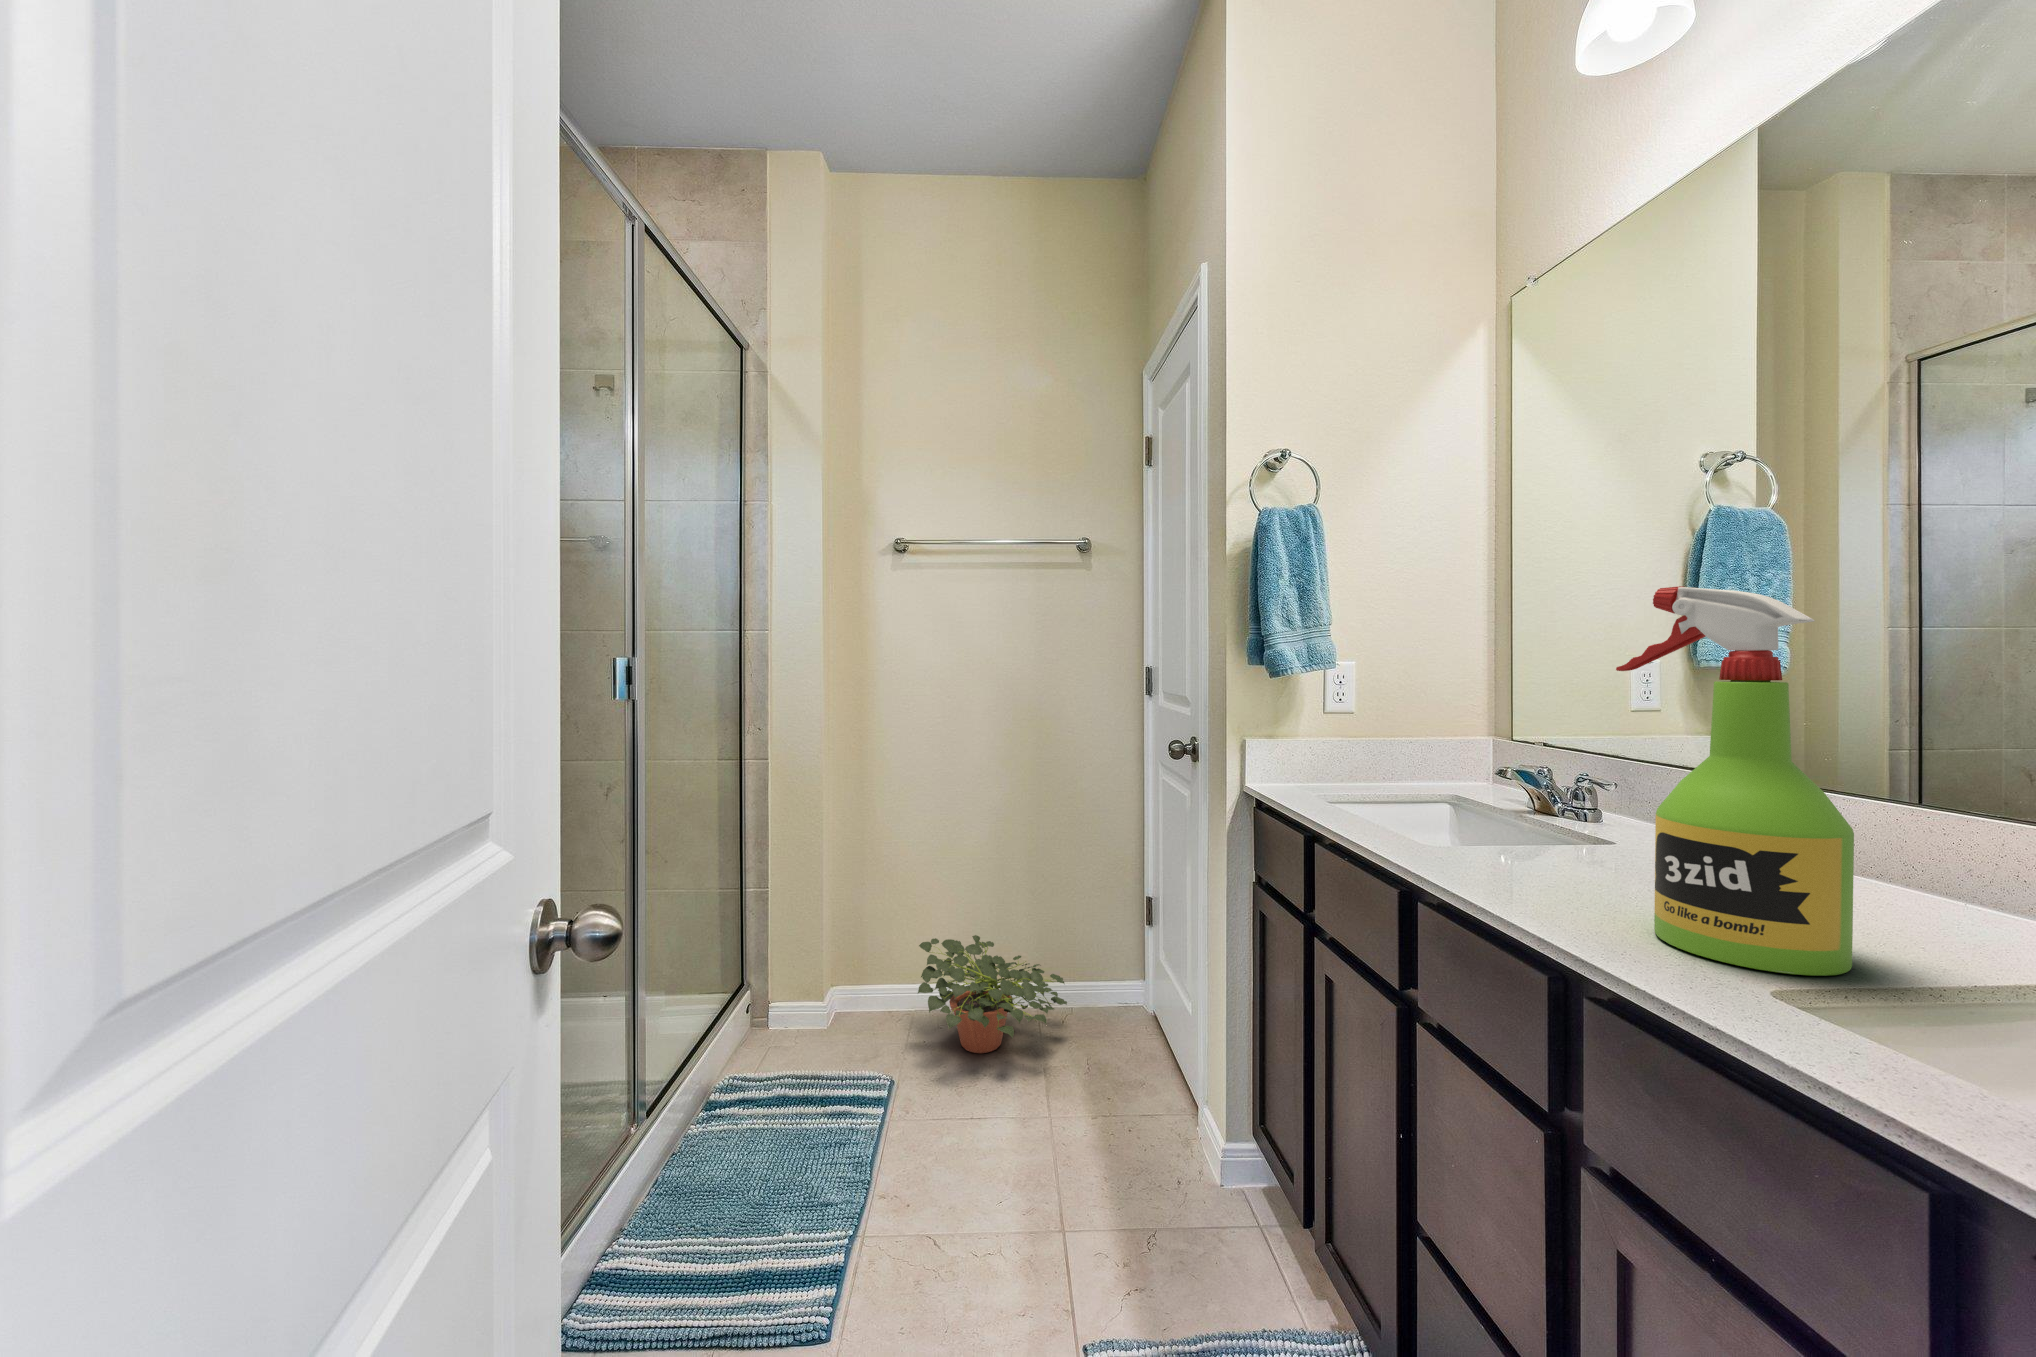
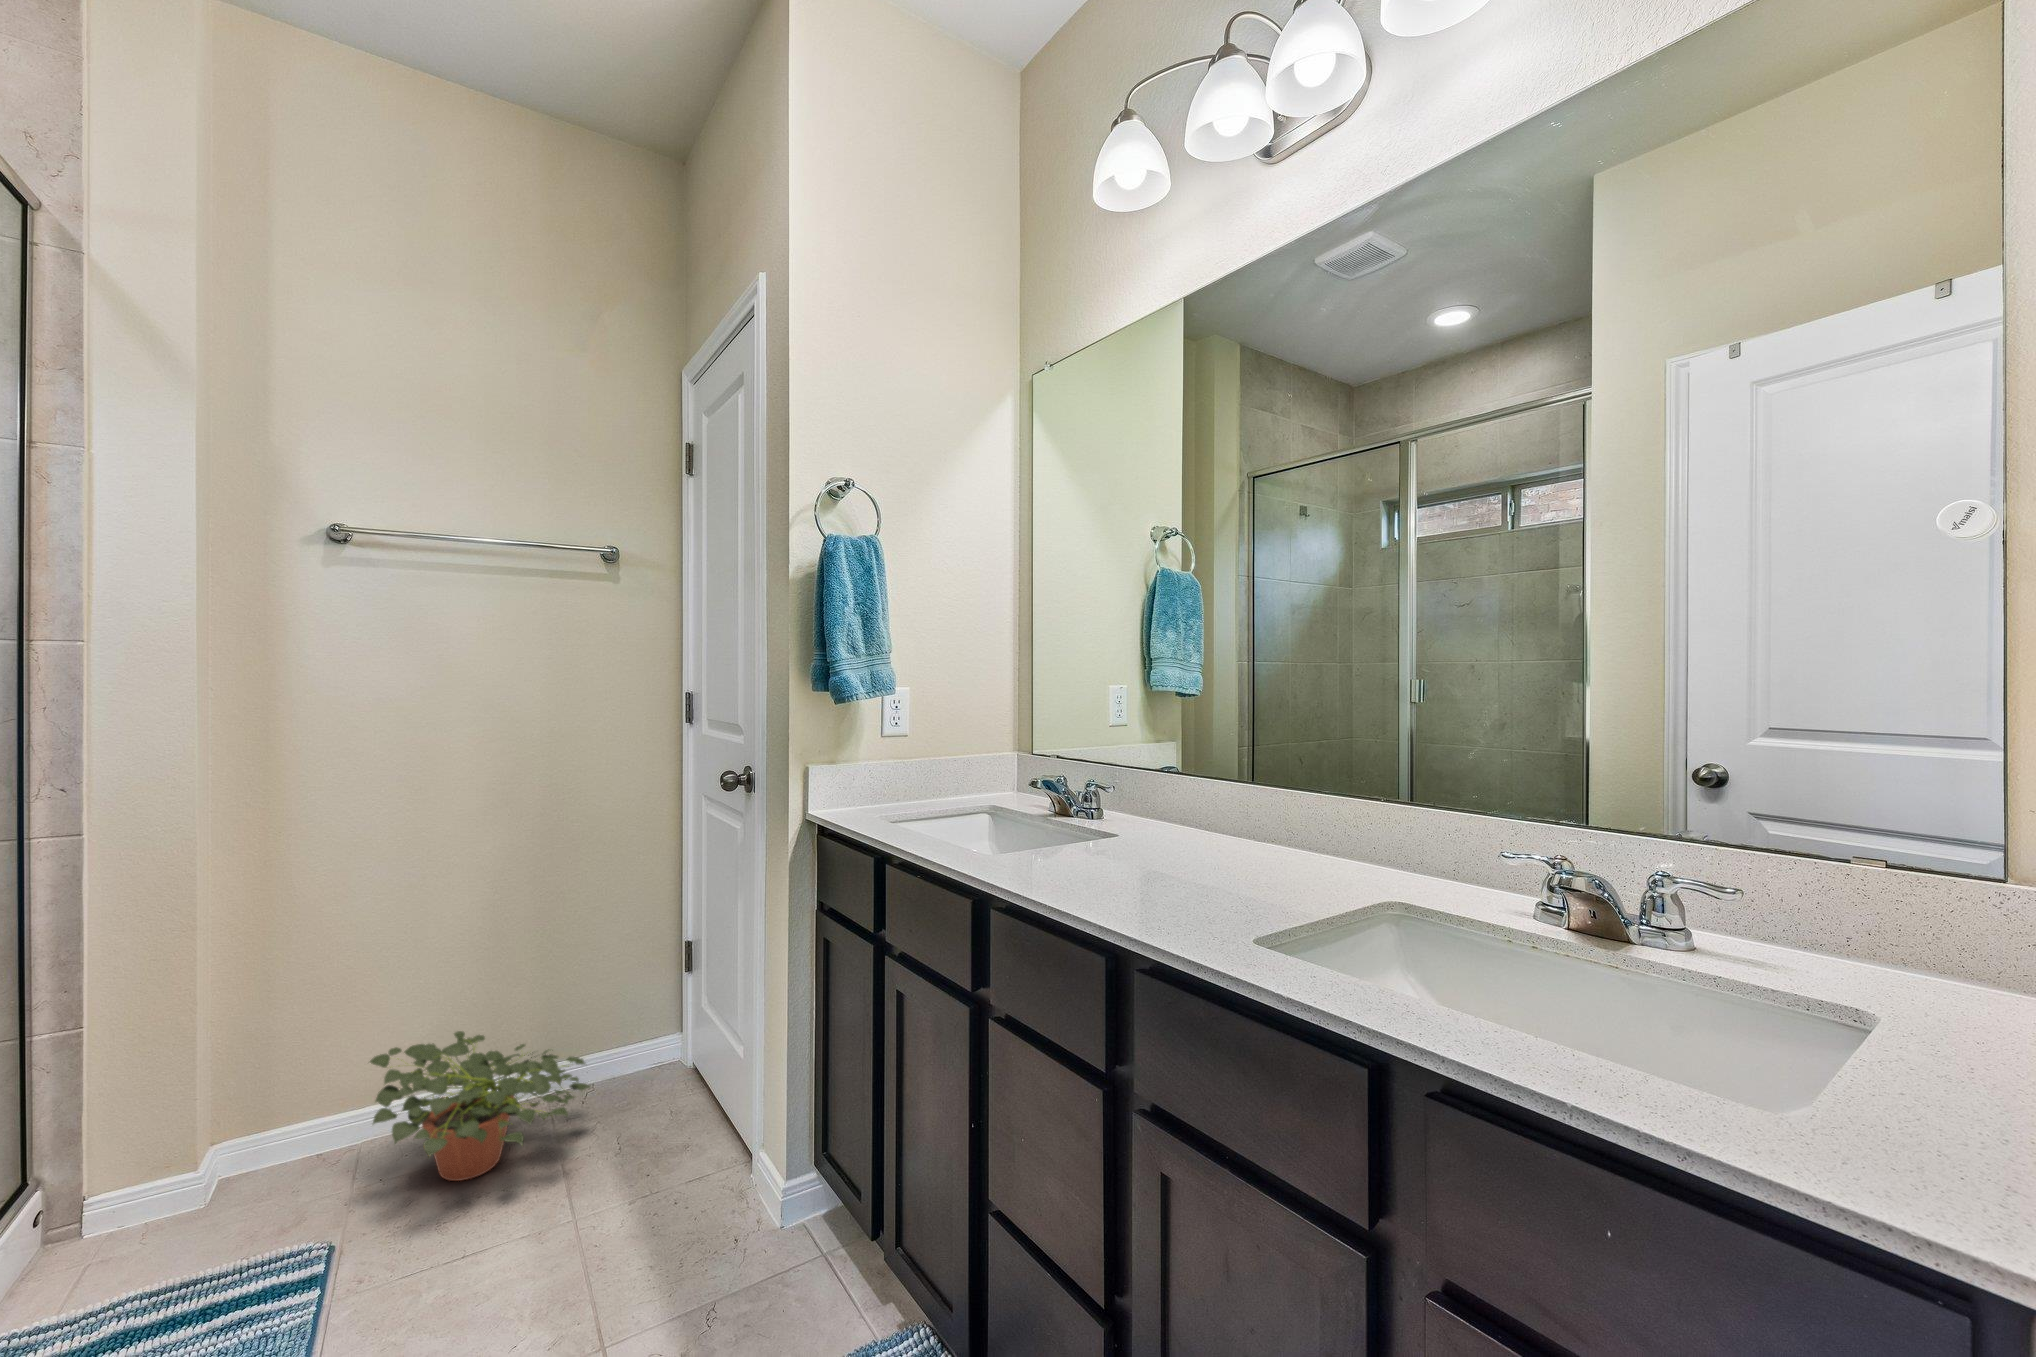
spray bottle: present [1616,586,1854,976] -> none [1115,642,1243,914]

